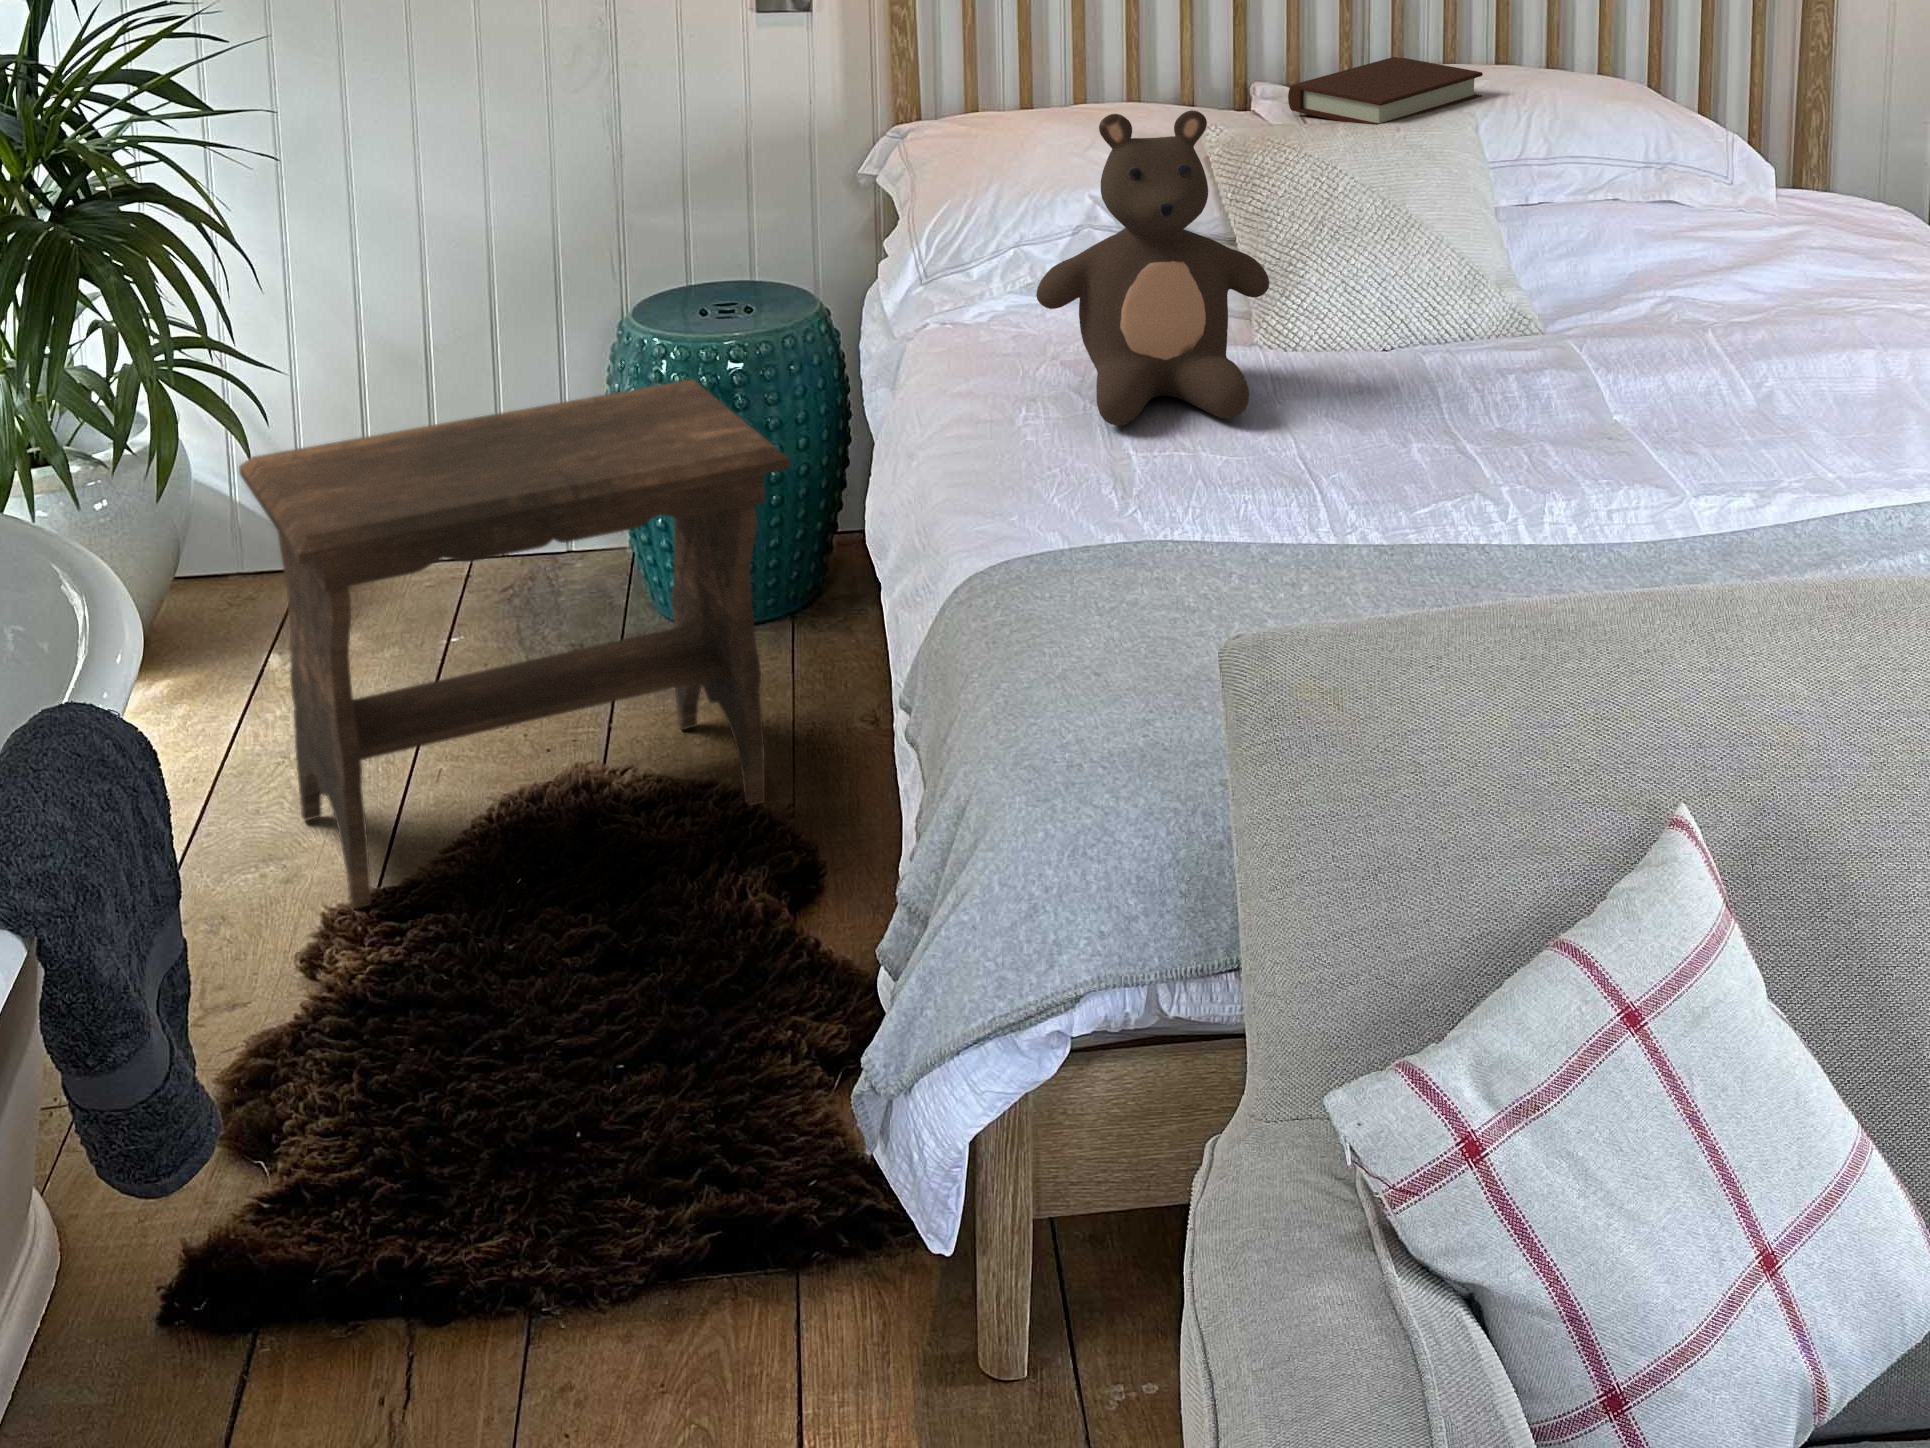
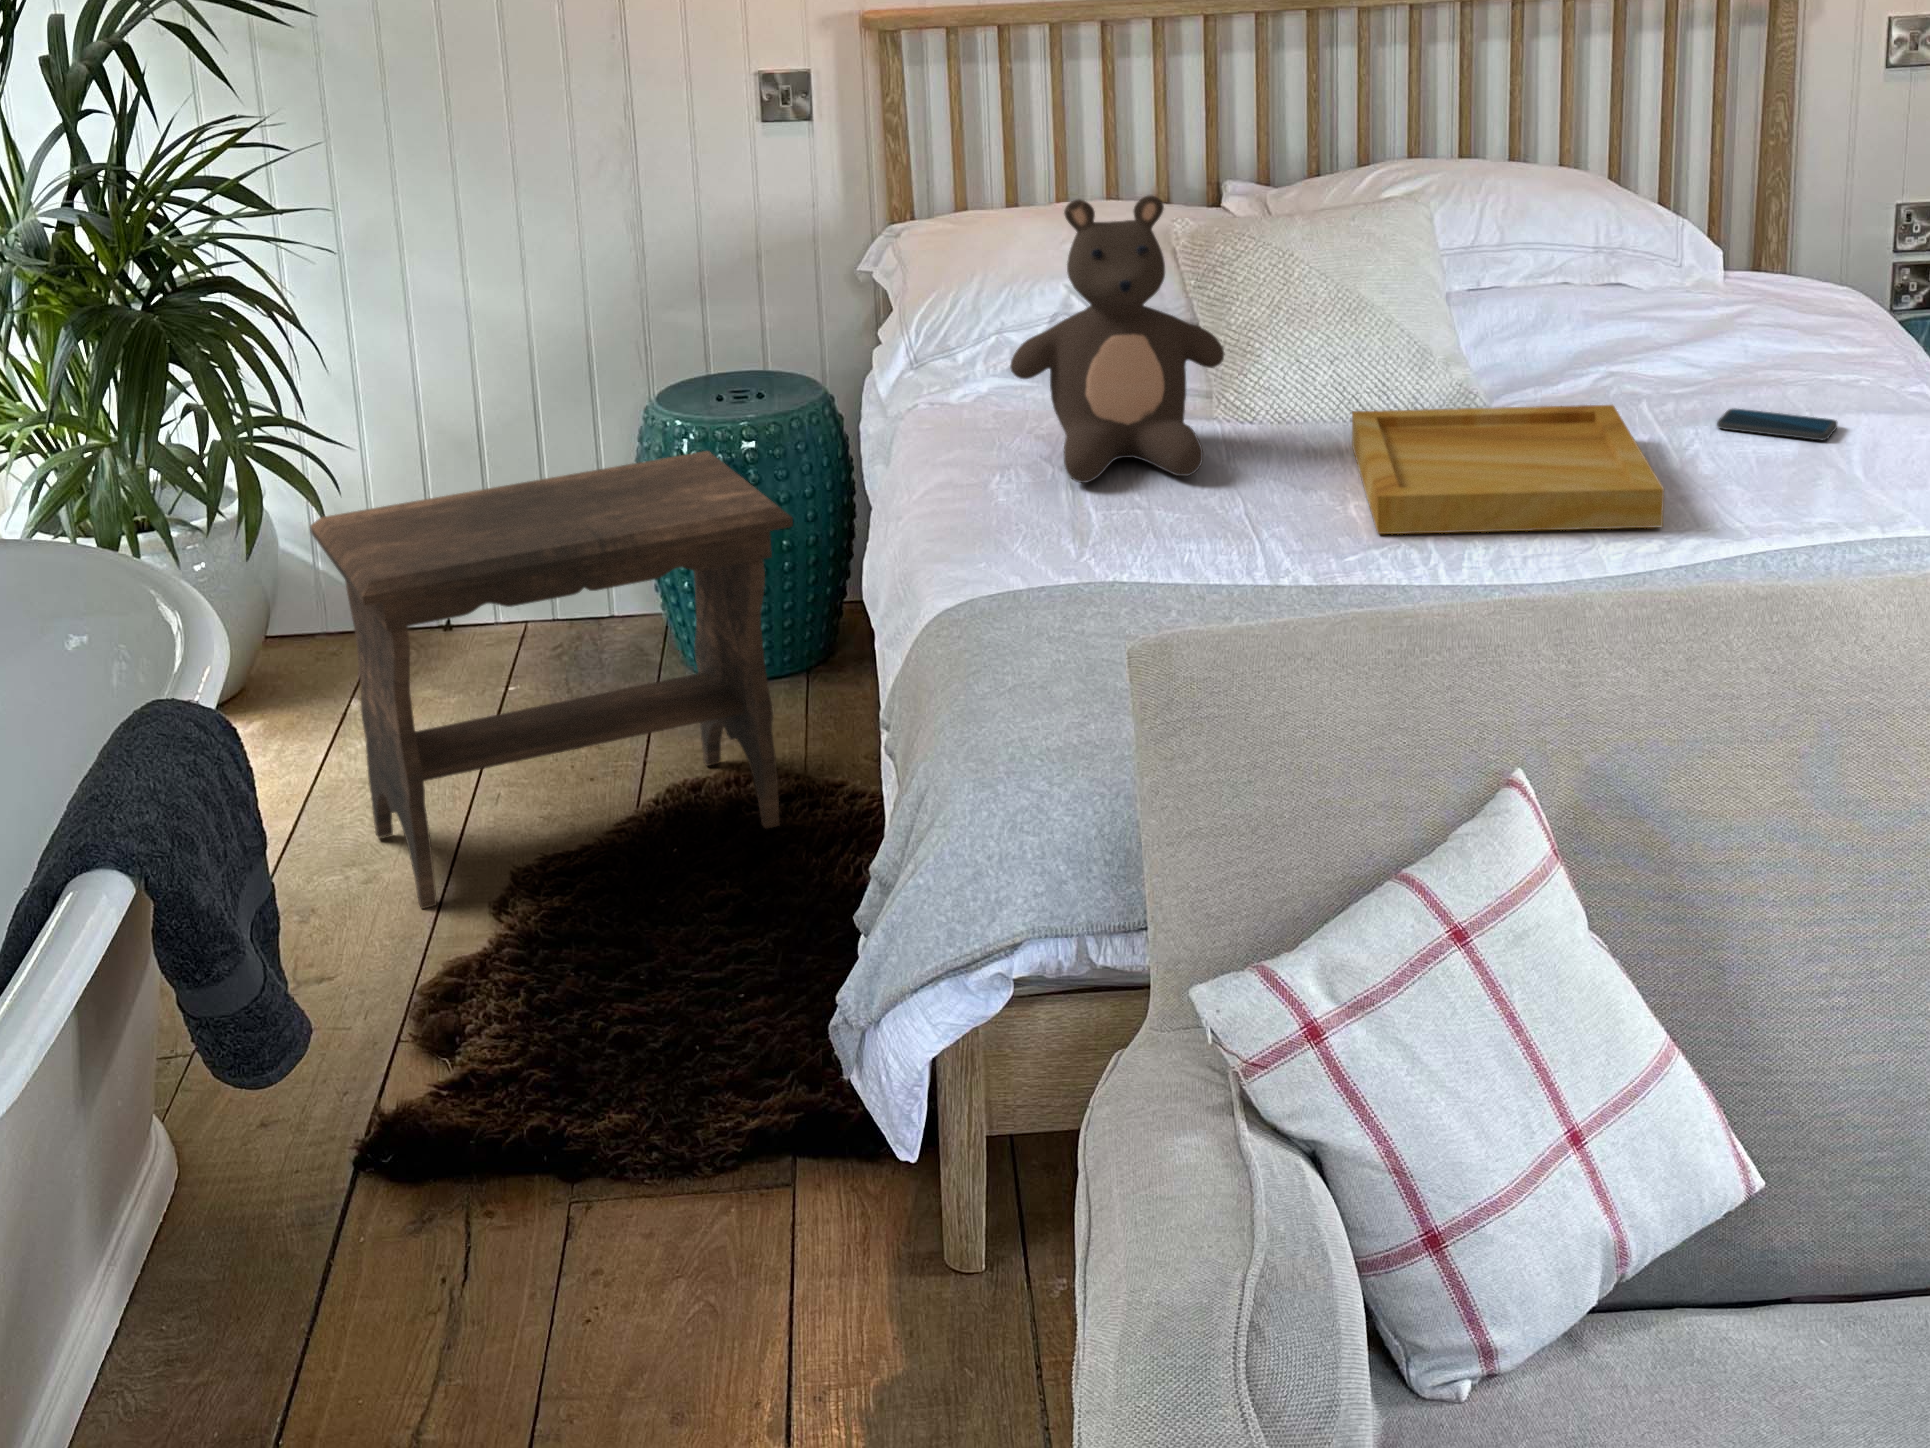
book: present [1288,57,1483,125] -> none [1257,150,1443,216]
tray: none [1406,340,1755,488] -> present [1352,405,1664,534]
smartphone: none [1791,343,1917,380] -> present [1717,409,1837,440]

